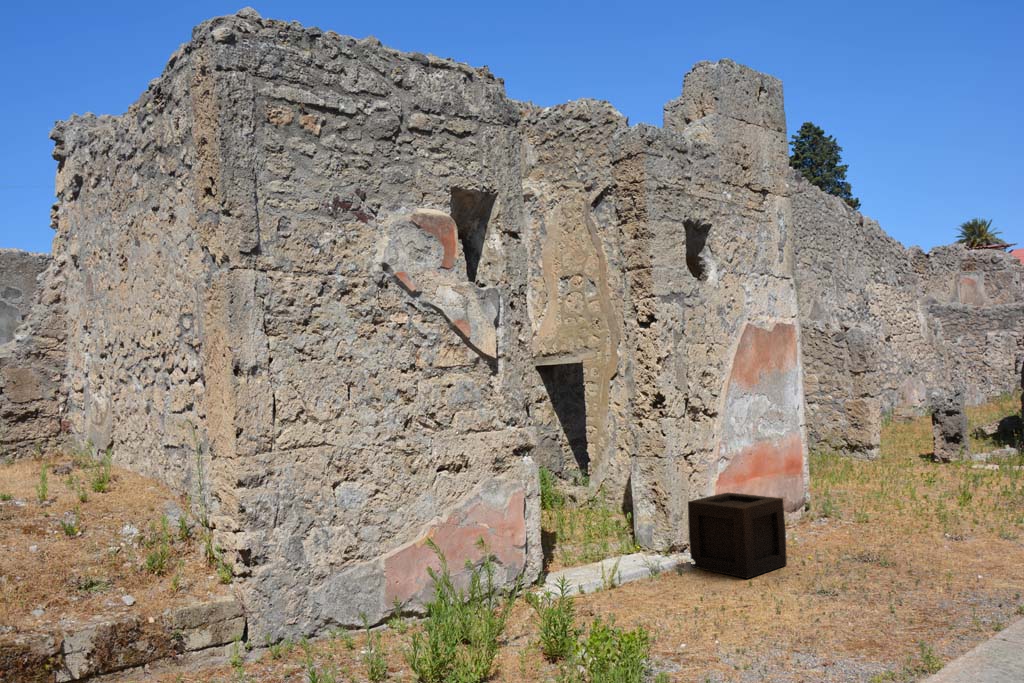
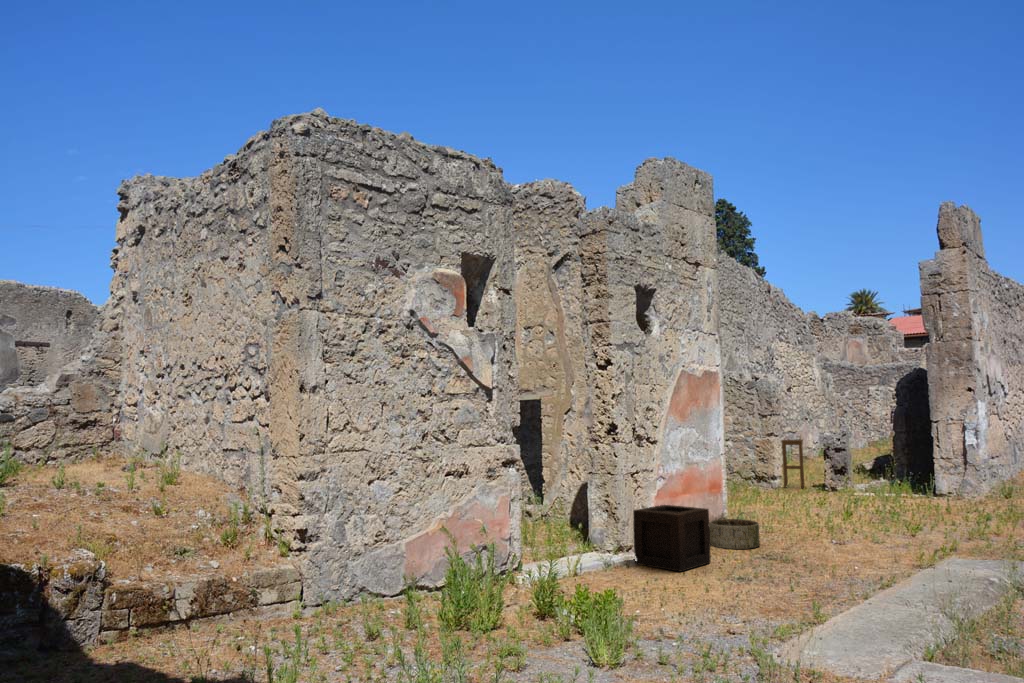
stool: none [878,400,908,458] -> present [781,440,804,488]
basket: none [787,498,851,544] -> present [710,513,760,549]

